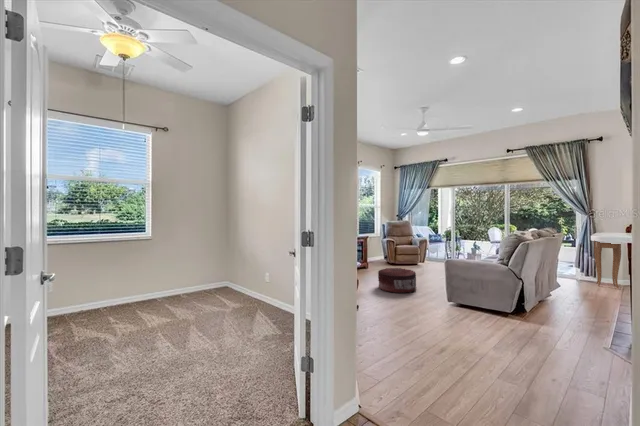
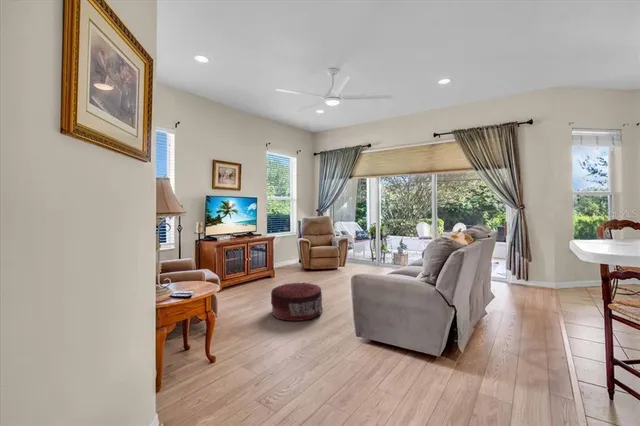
side table: present [594,242,621,288] -> none [524,236,554,292]

